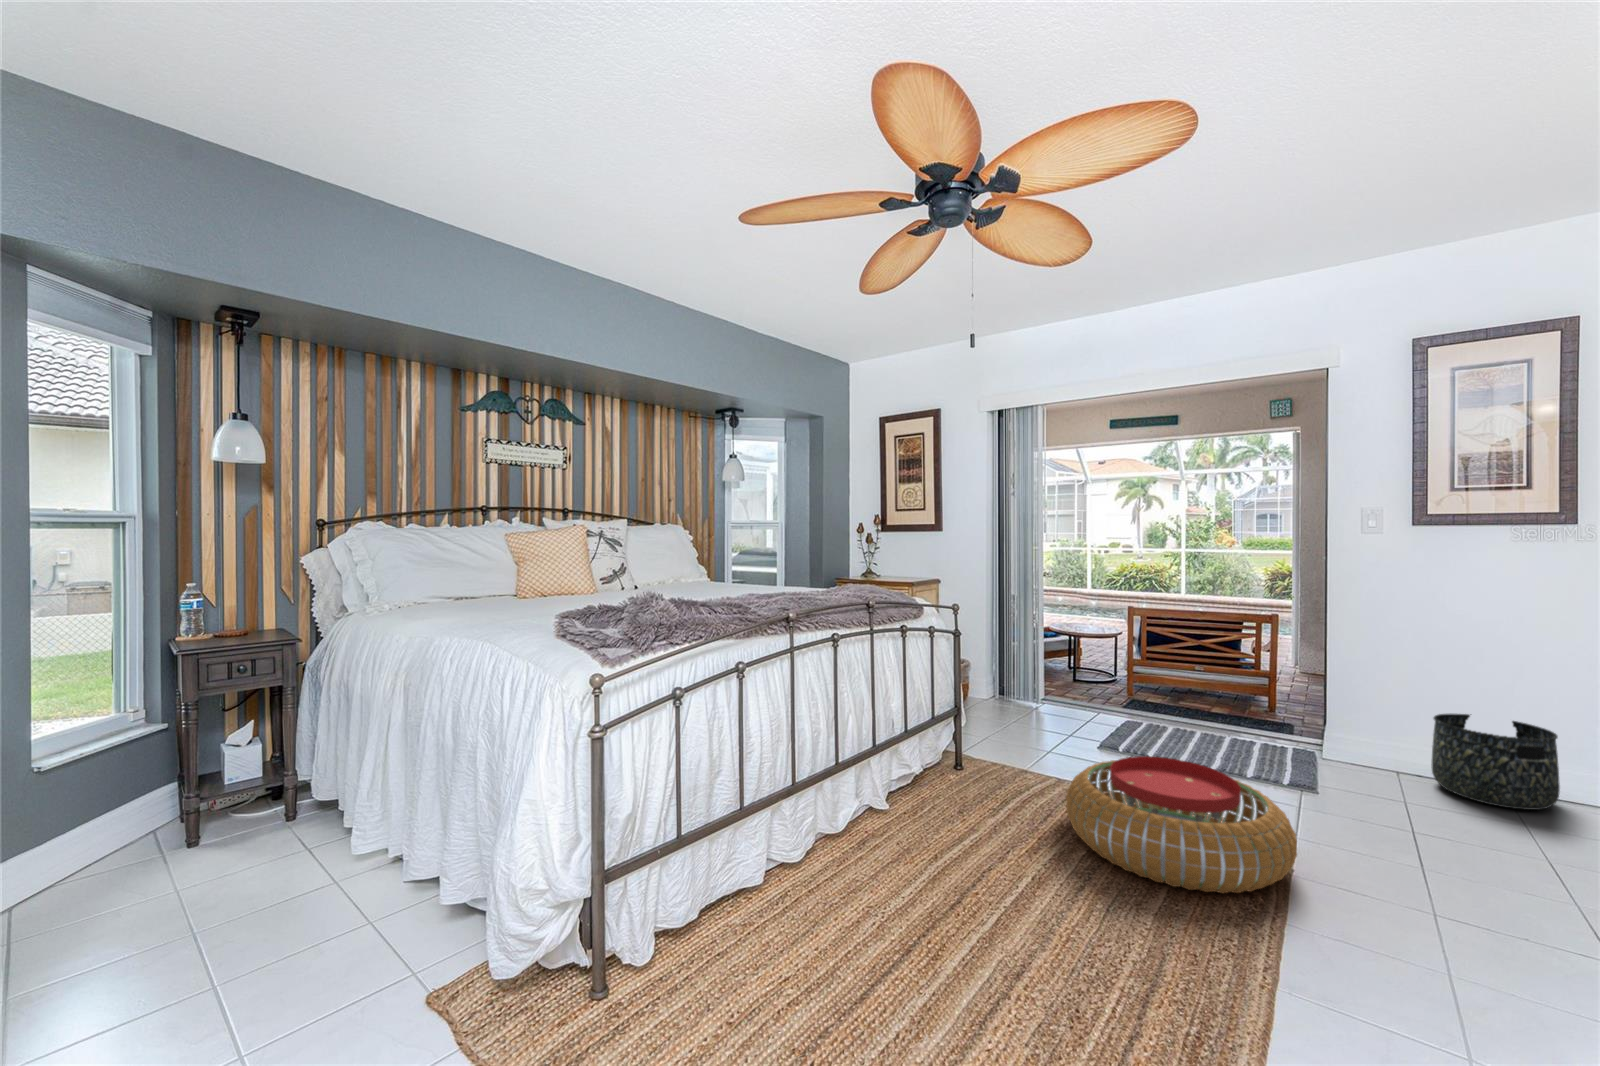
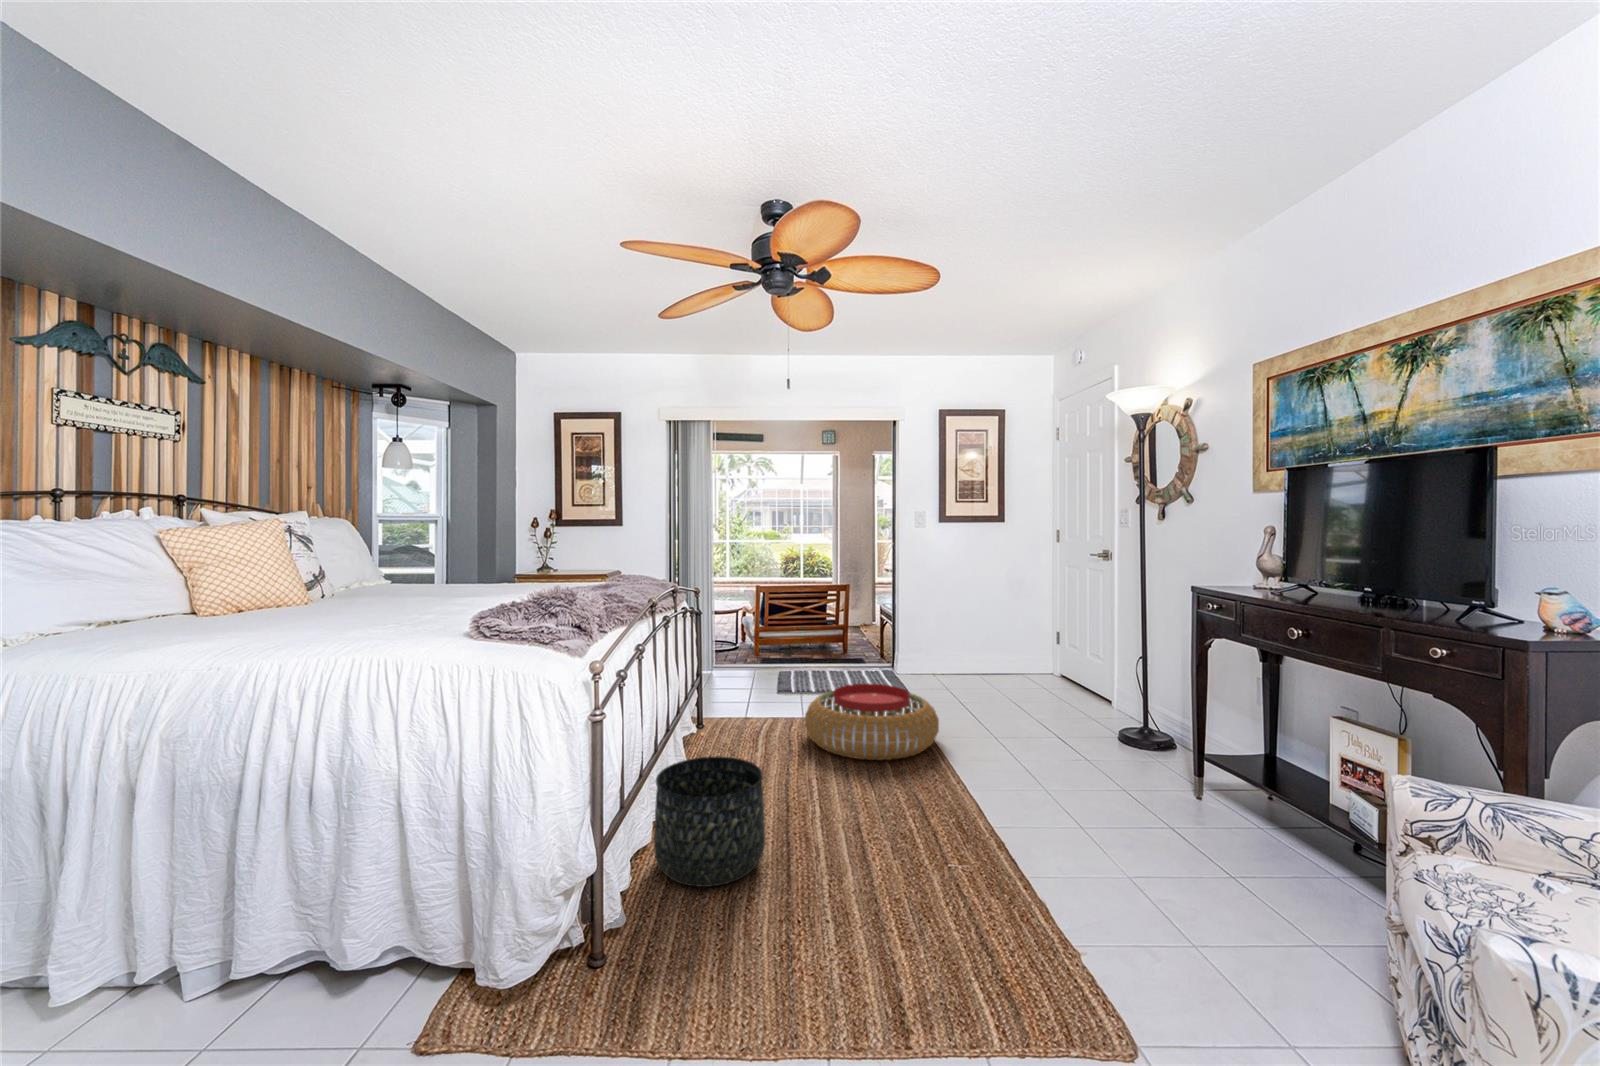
basket: present [1431,714,1560,810] -> present [654,757,765,887]

